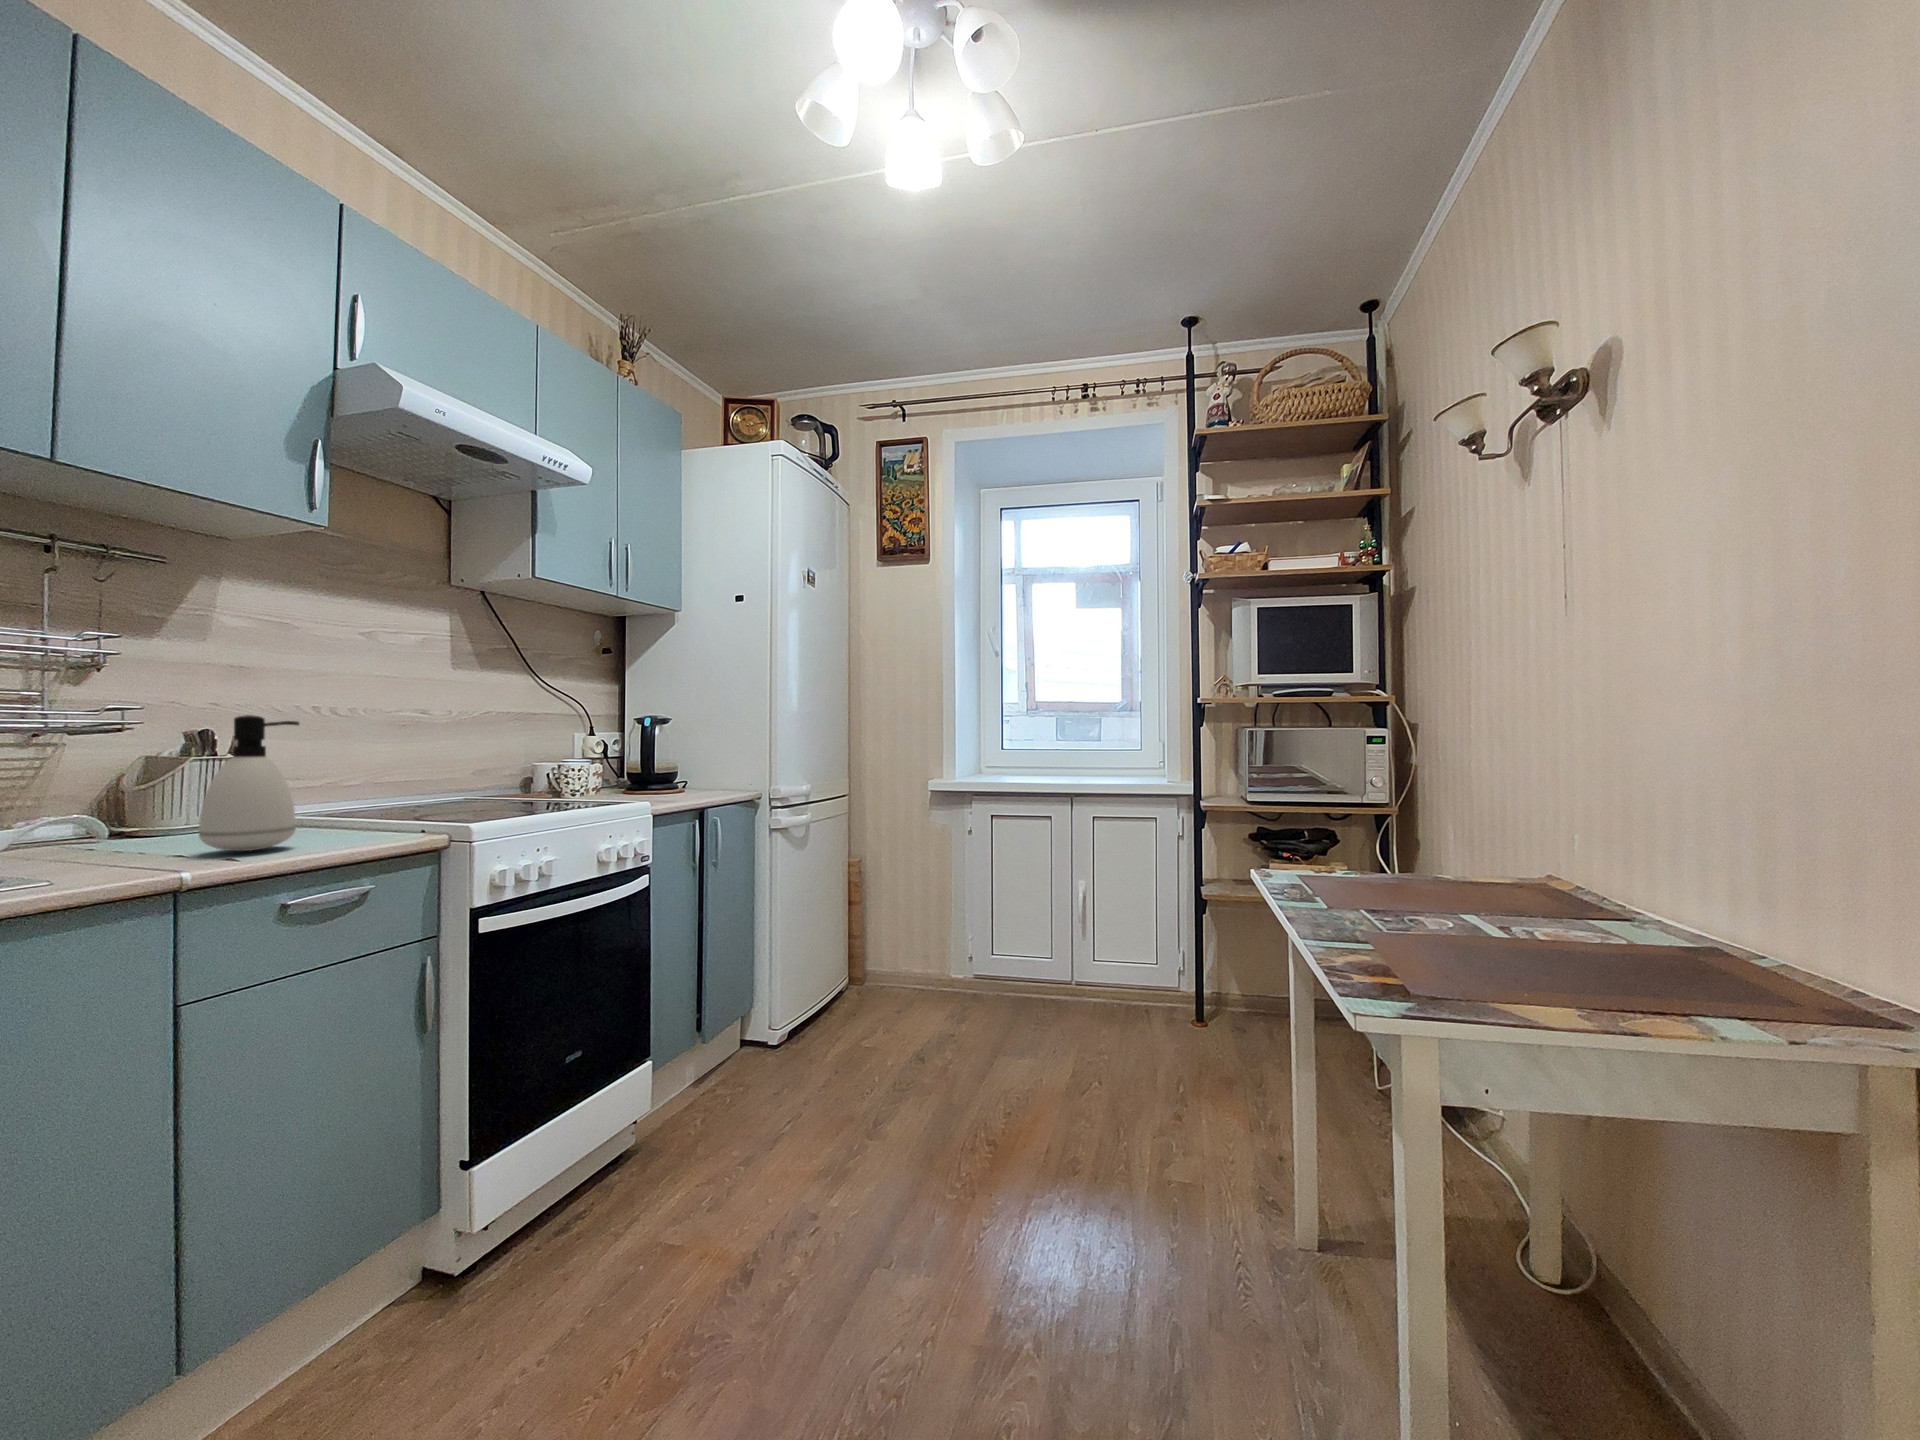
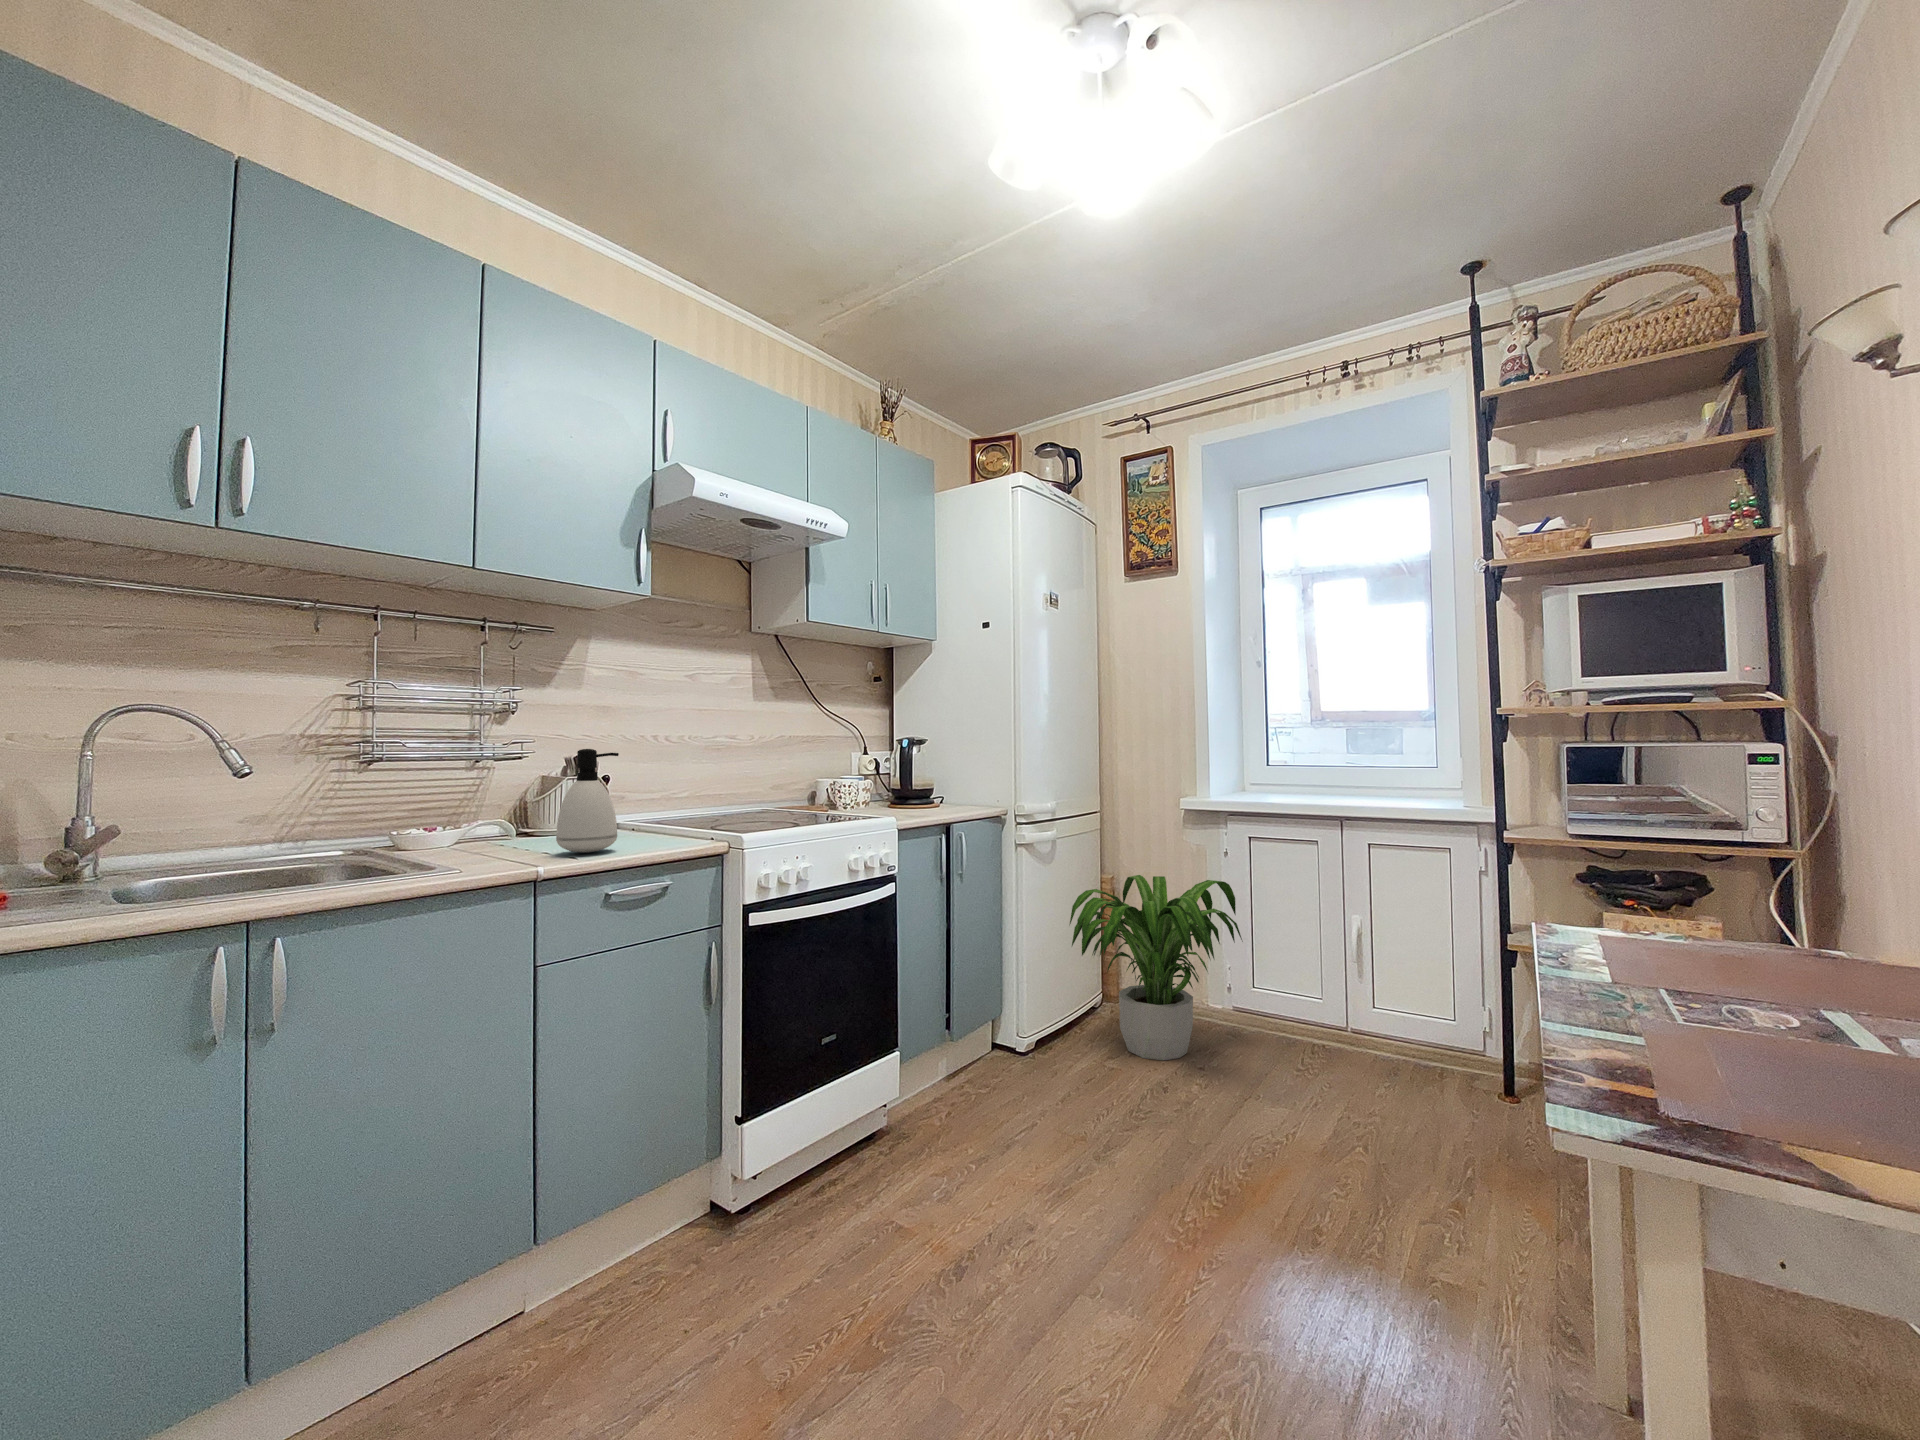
potted plant: none [822,857,989,1036] -> present [1070,875,1243,1060]

